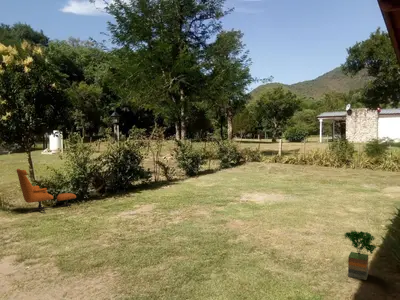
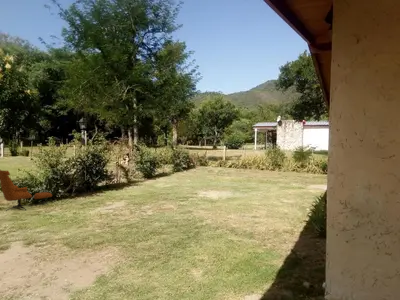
potted tree: present [345,231,376,280] -> none [285,211,307,245]

